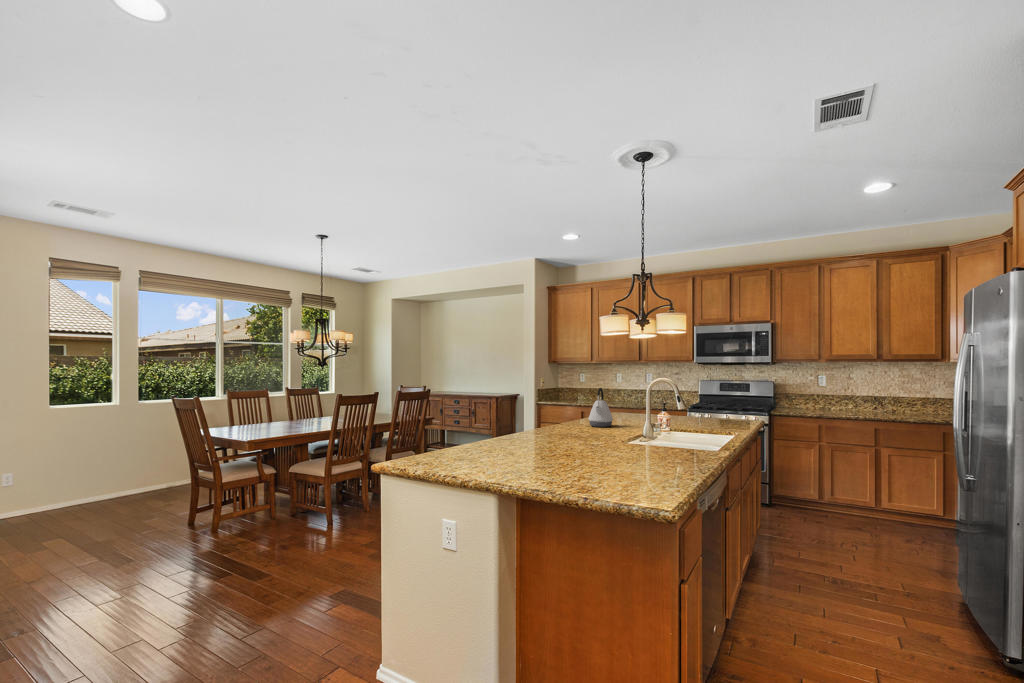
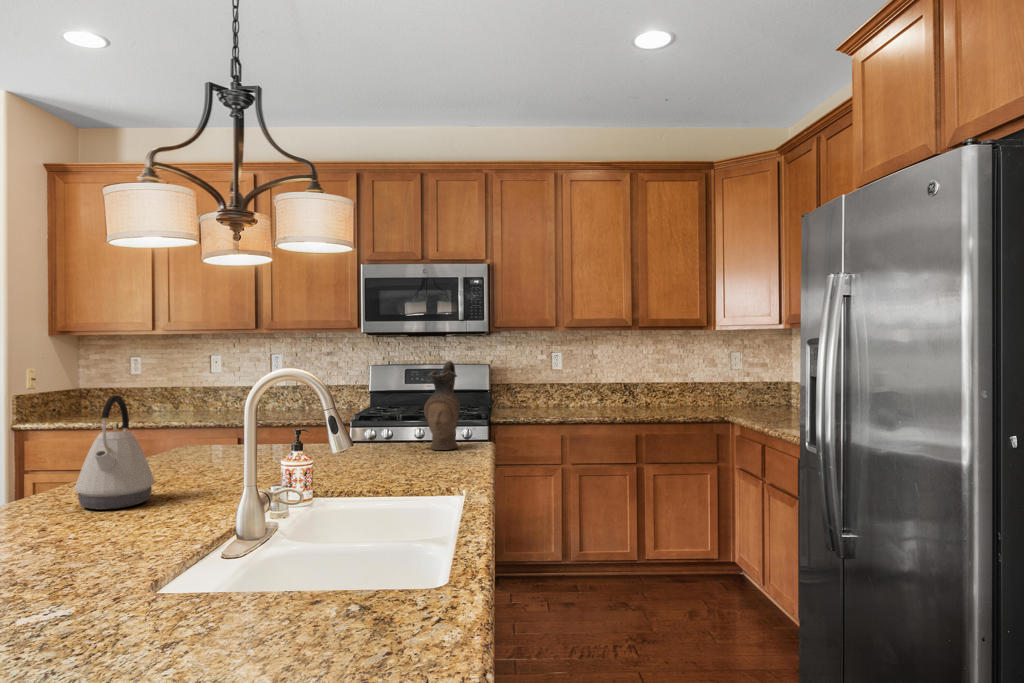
ceramic pitcher: none [722,379,741,421] -> present [424,361,460,450]

